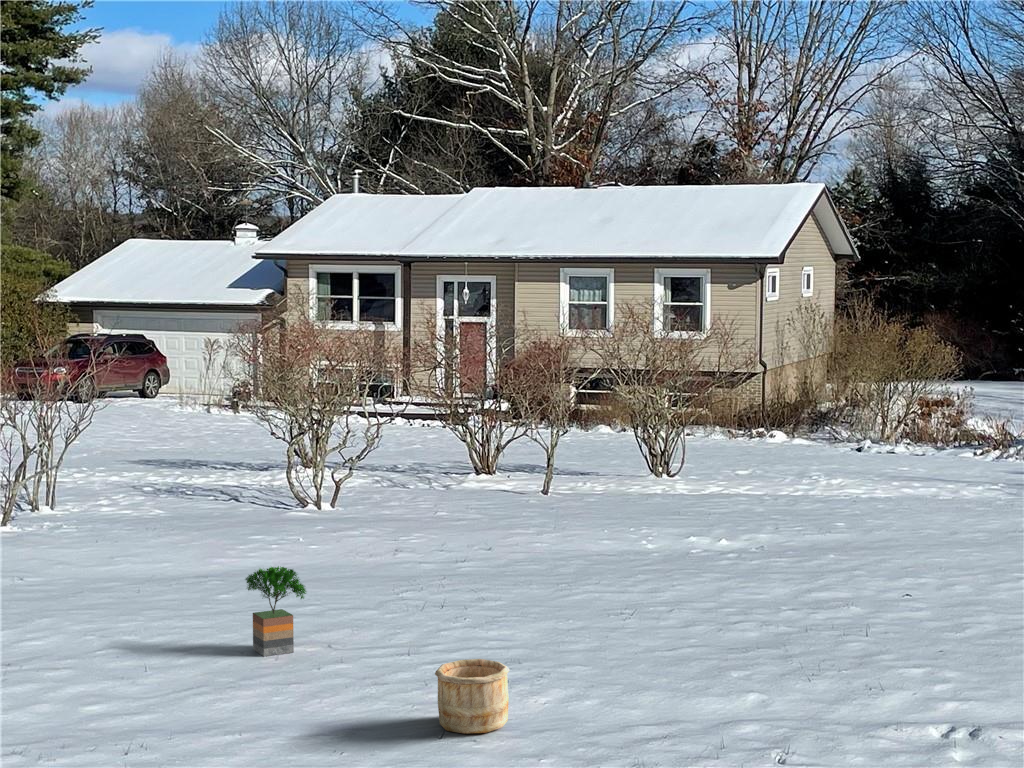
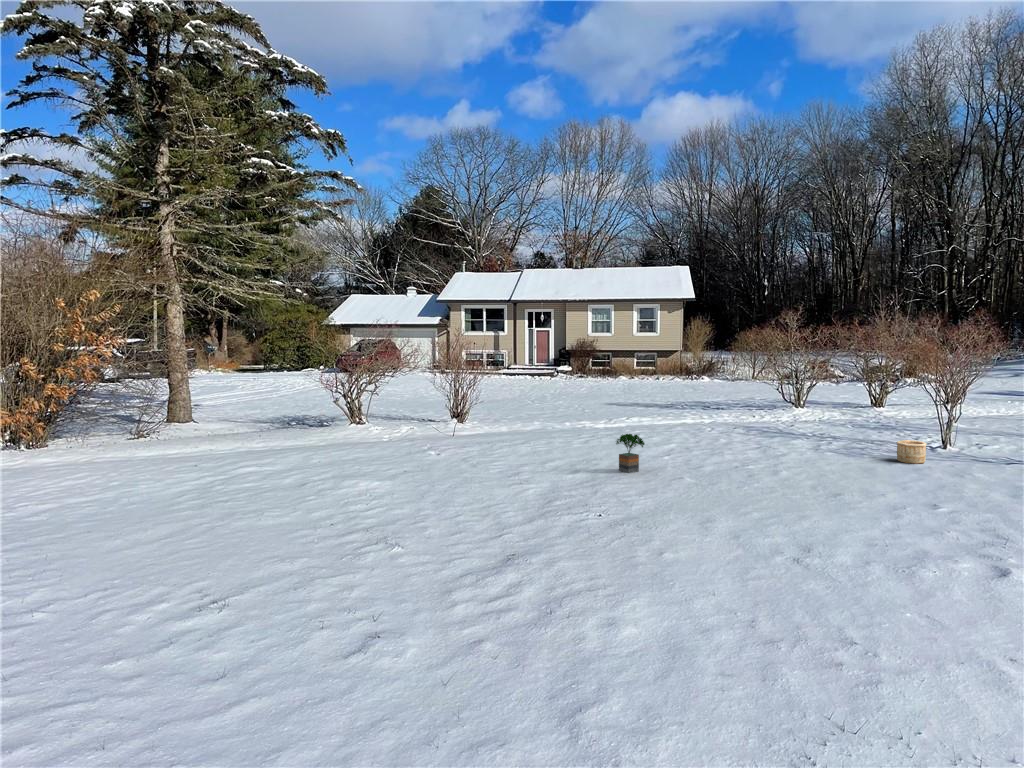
wooden bucket: present [435,659,510,734] -> present [896,440,927,464]

